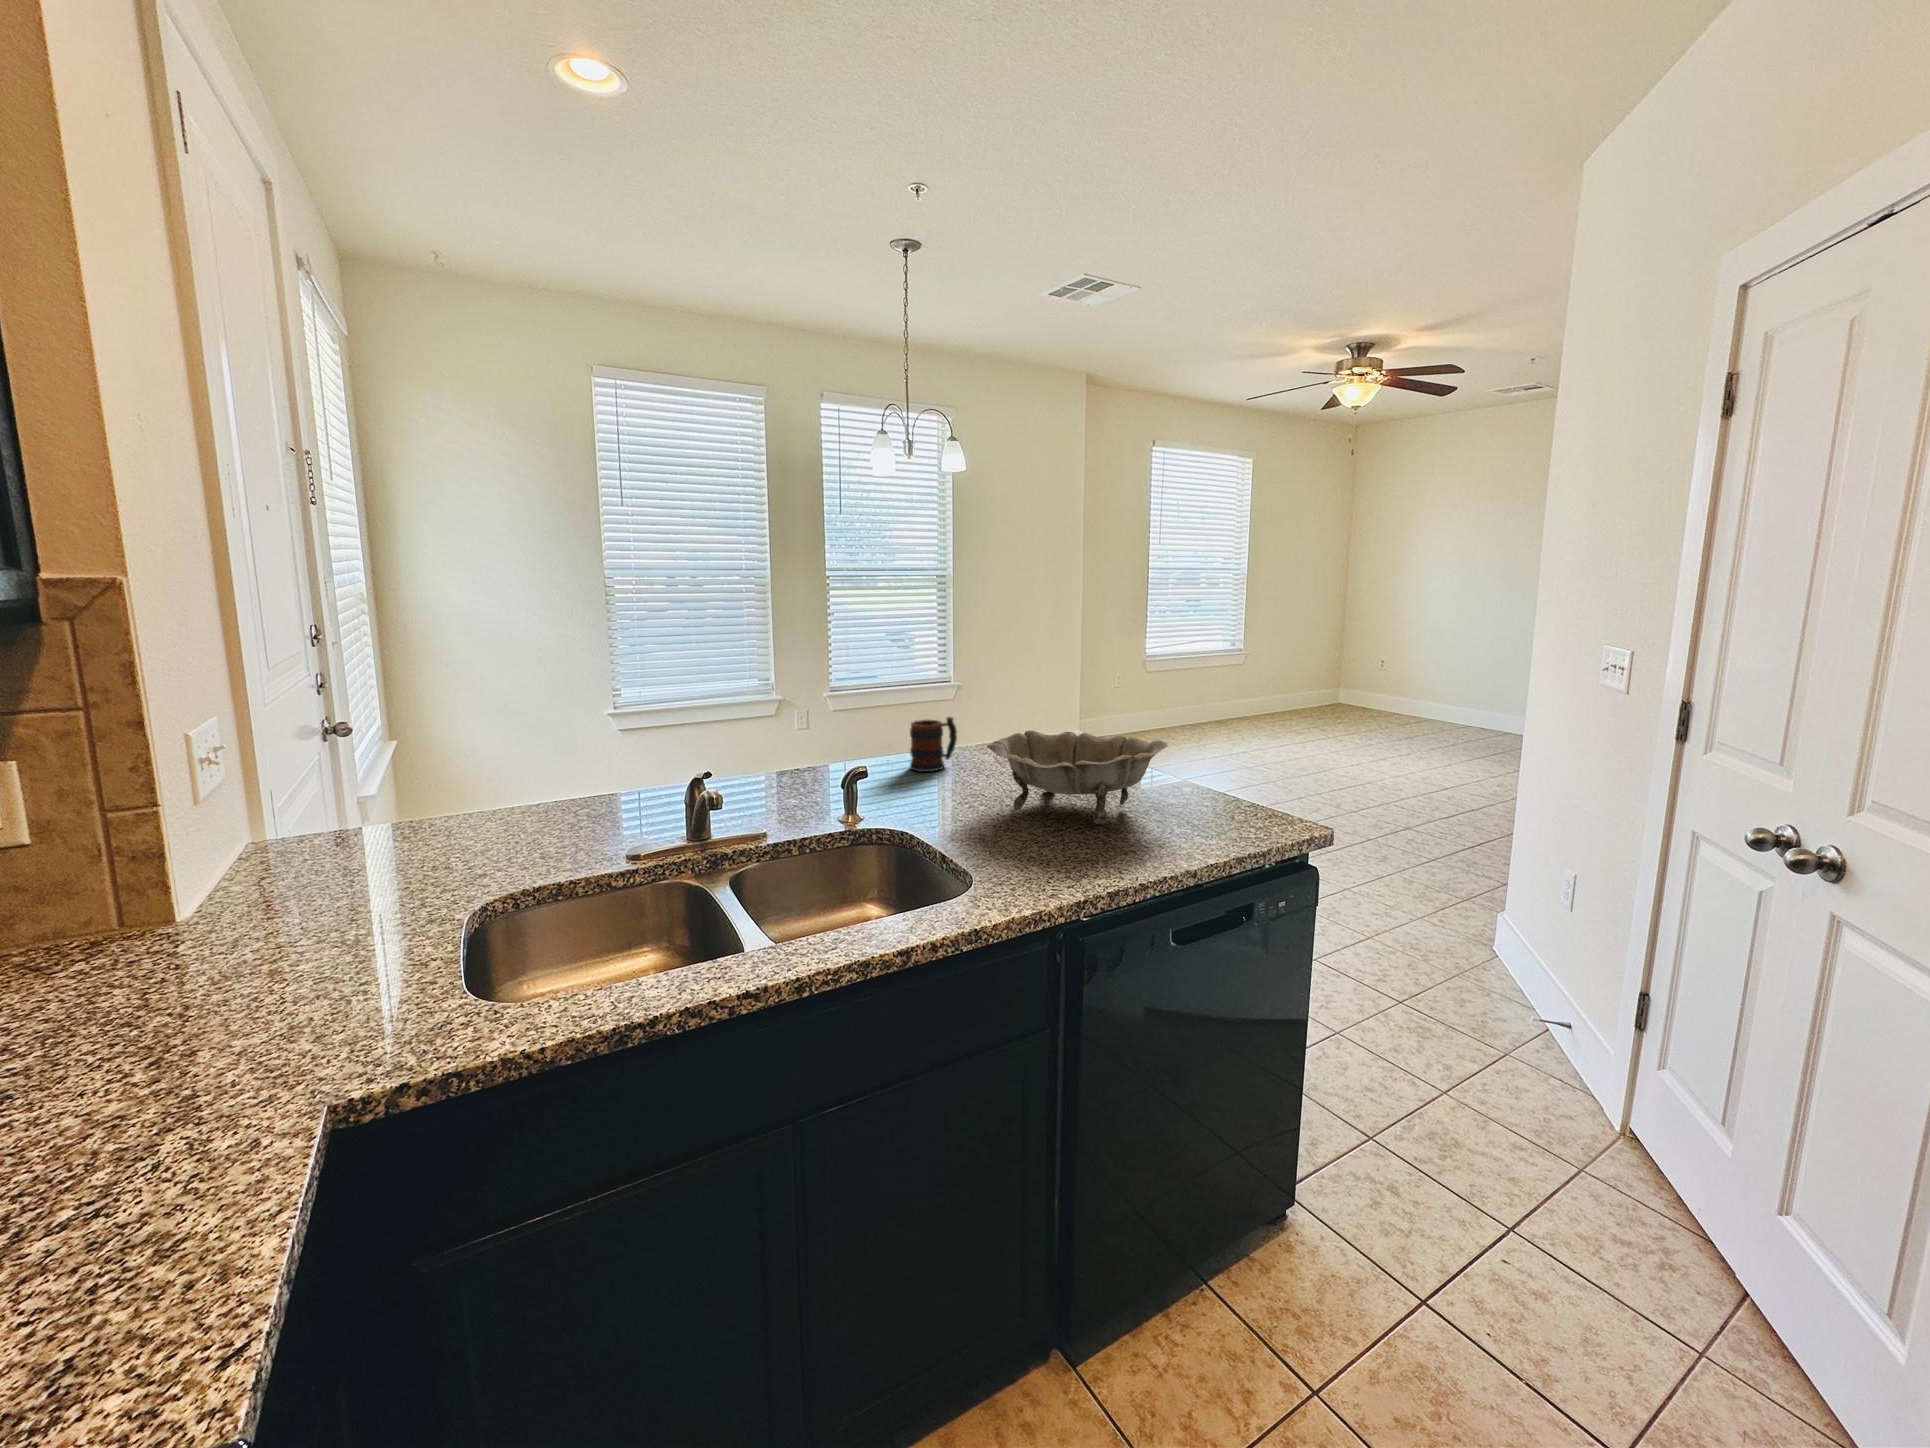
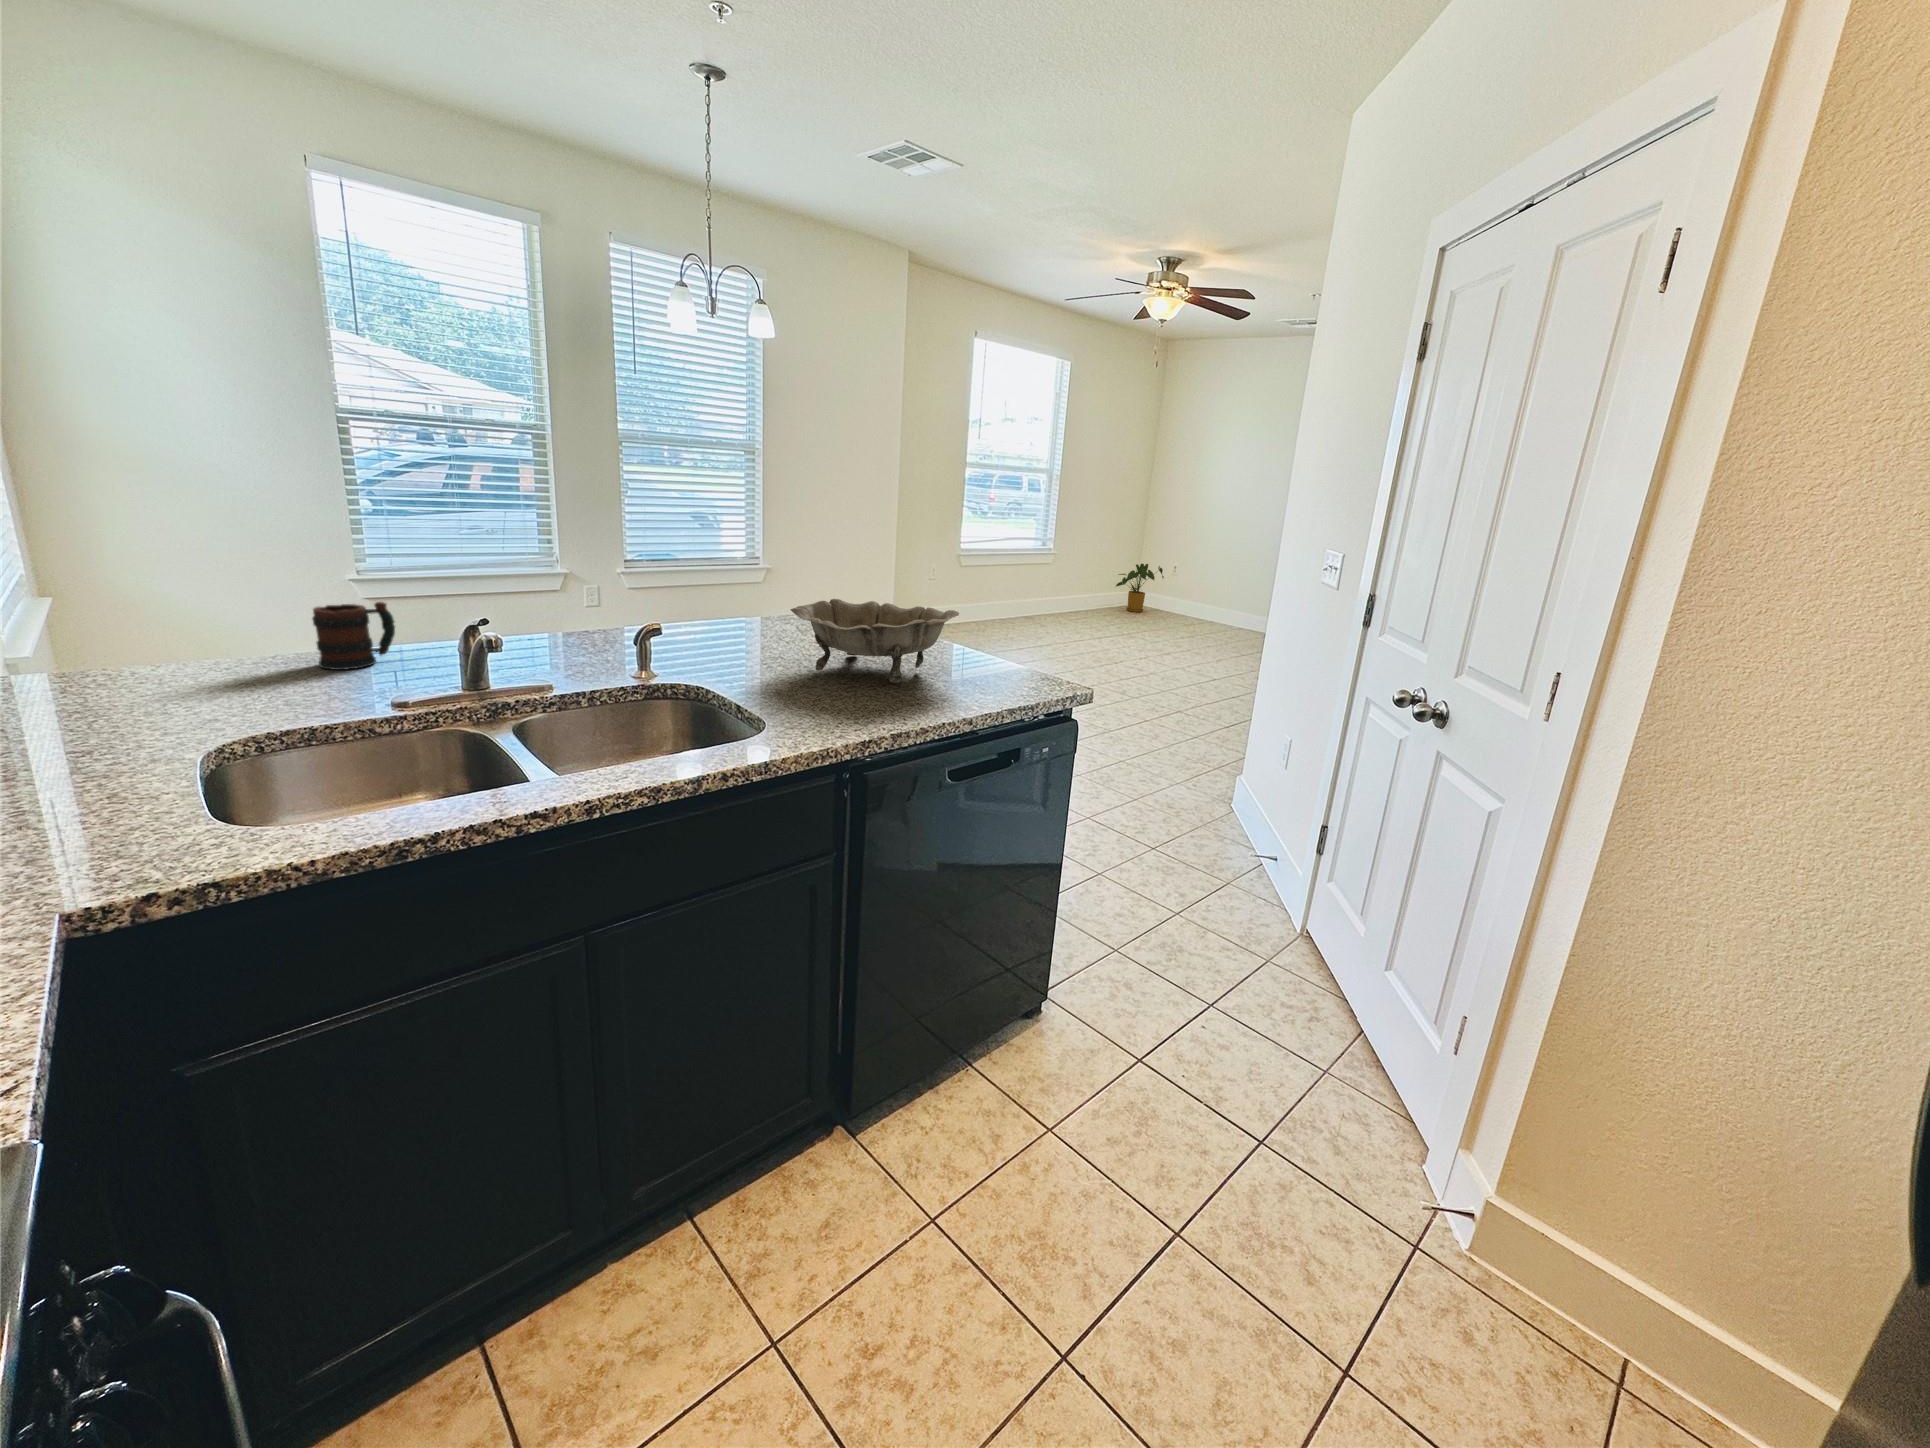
house plant: none [1303,658,1359,711] -> present [1116,564,1164,612]
mug: present [910,717,957,772] -> present [312,602,395,670]

